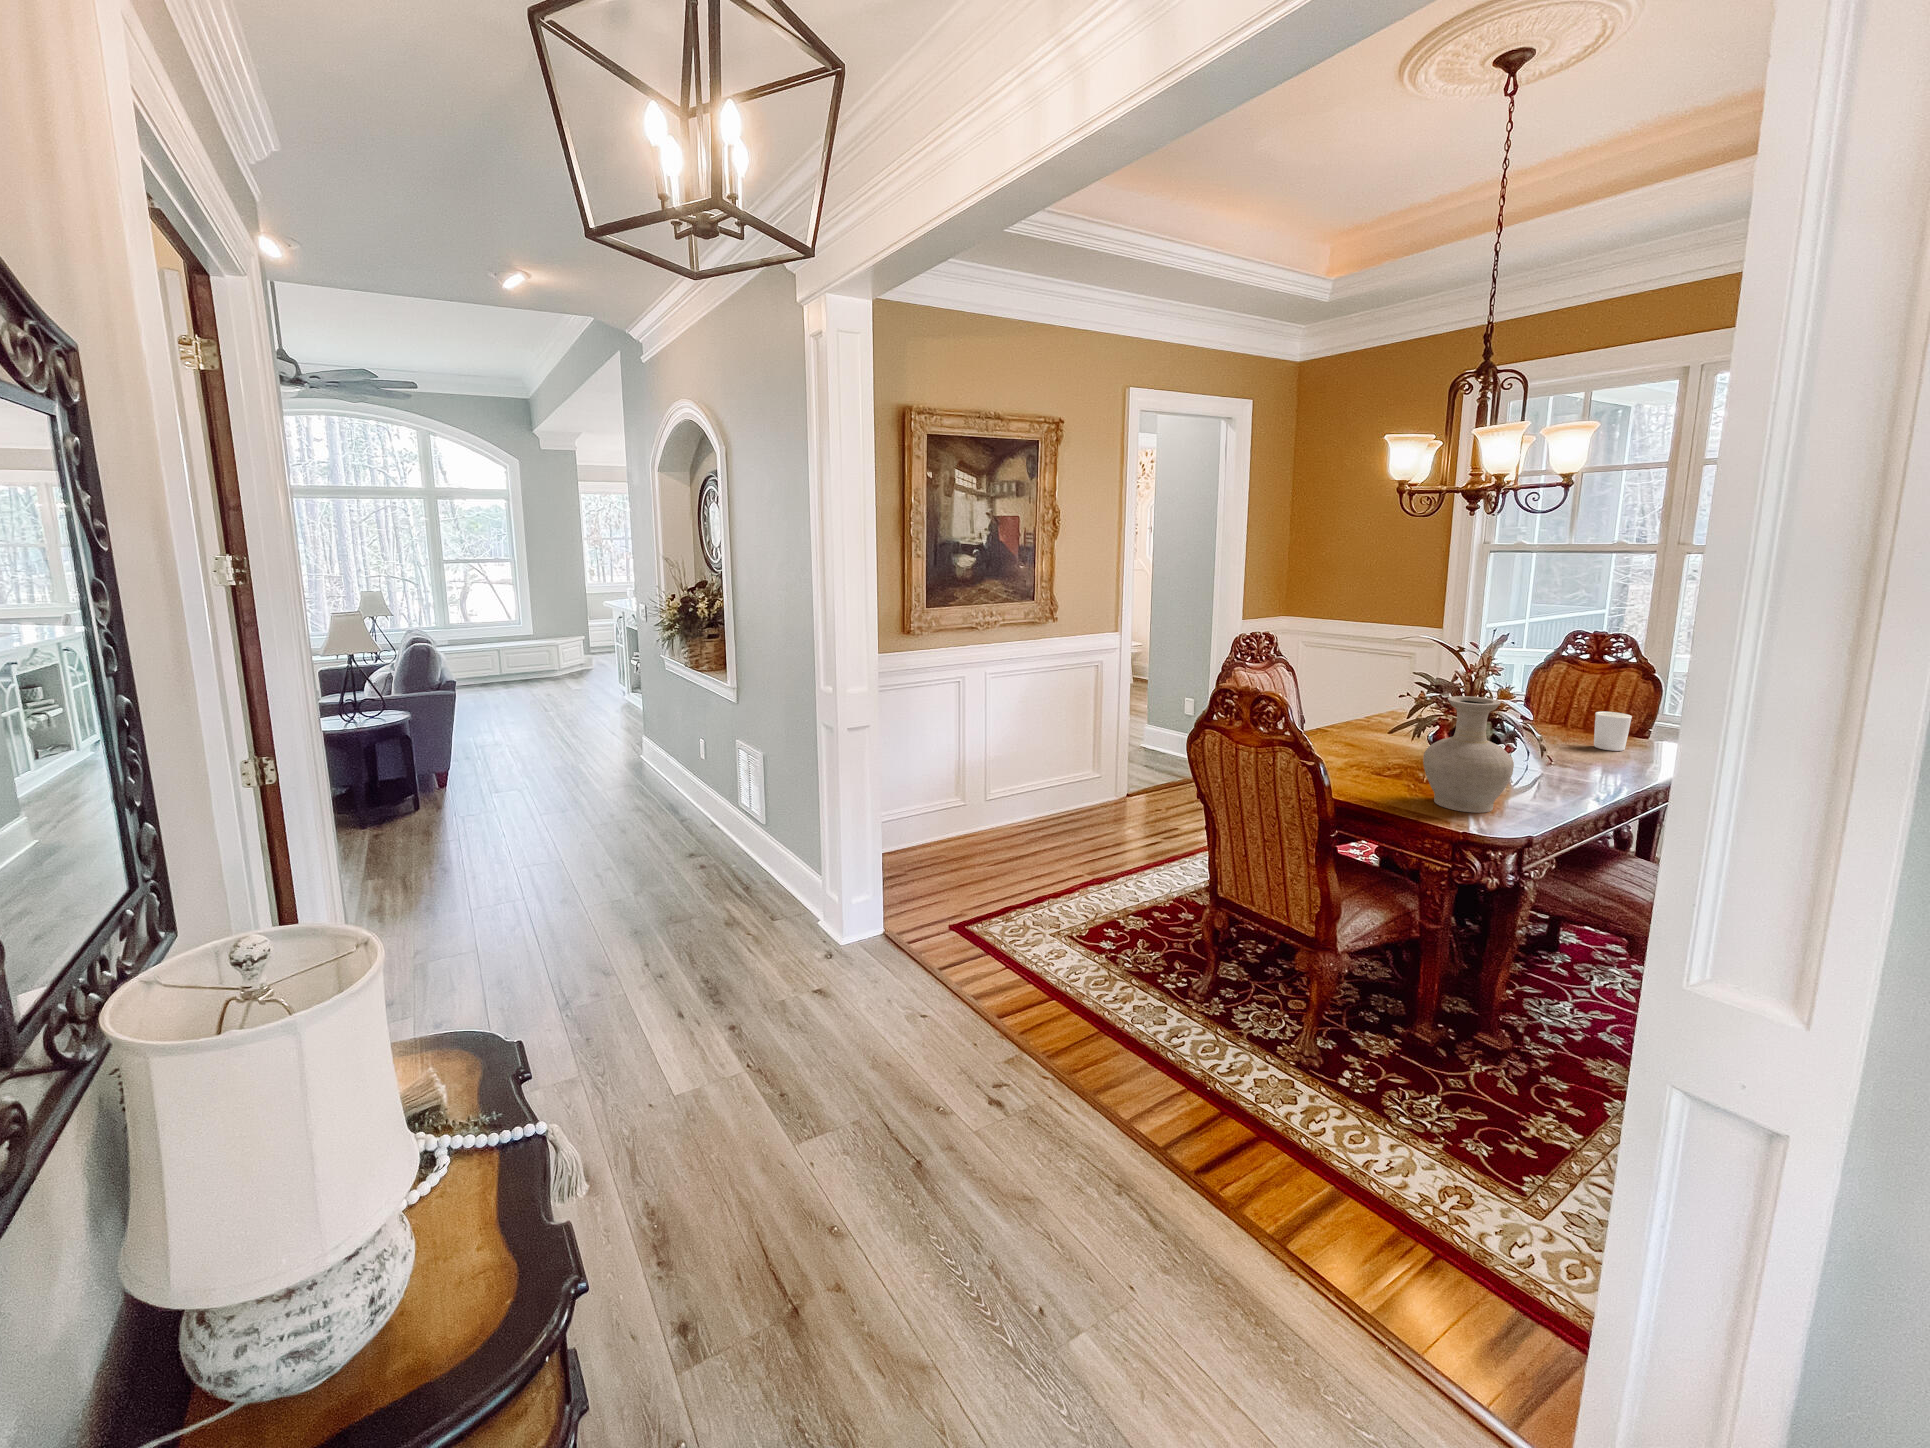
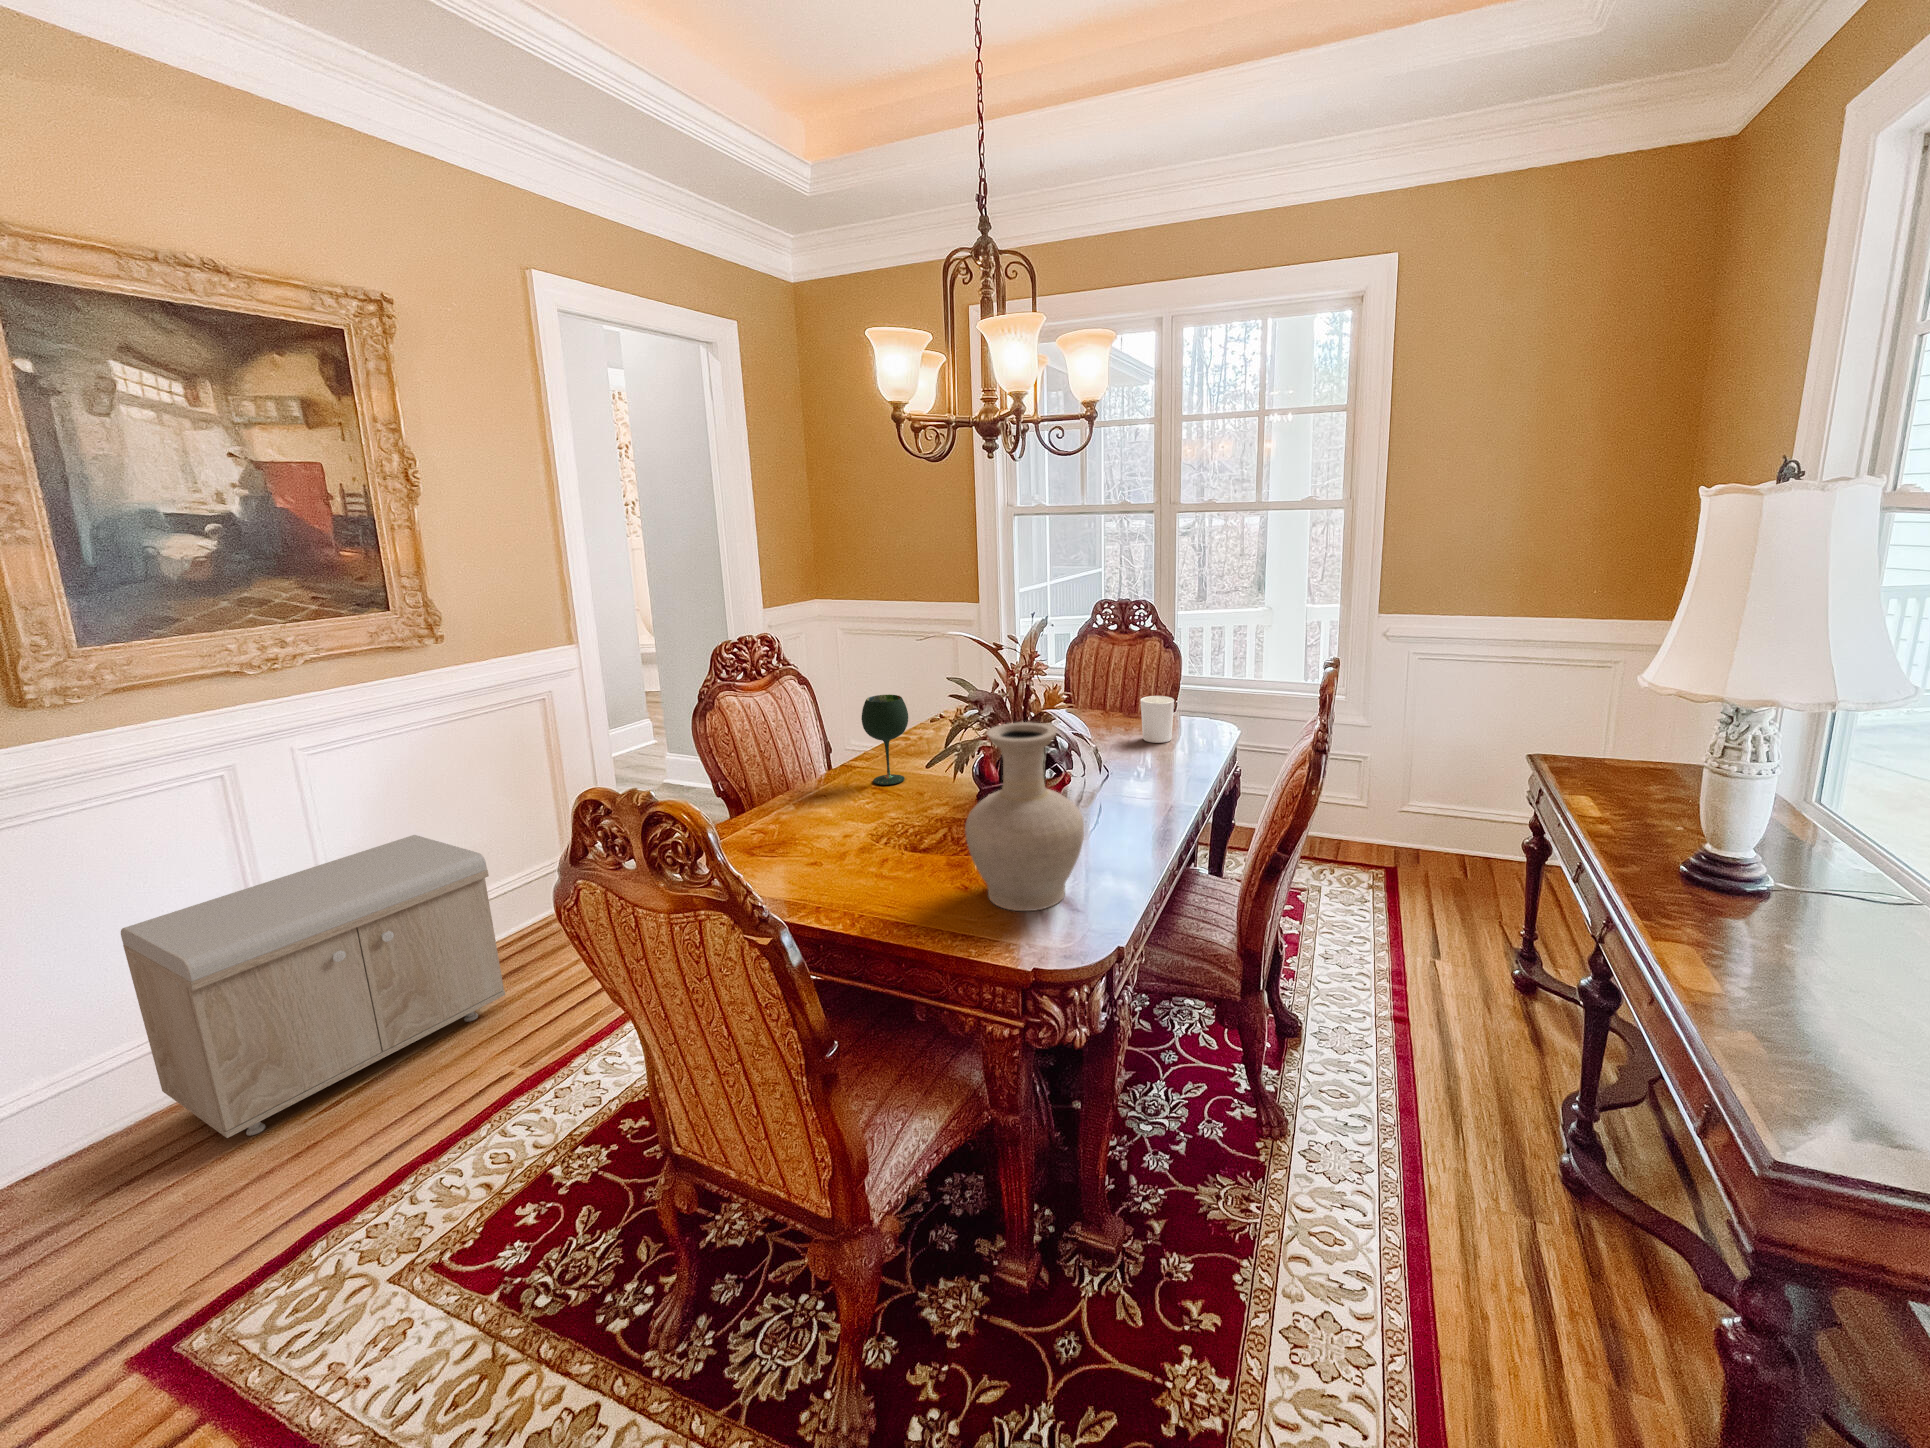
wine glass: none [1343,680,1379,742] -> present [861,695,908,785]
storage bench: none [919,734,1076,868] -> present [121,835,505,1138]

